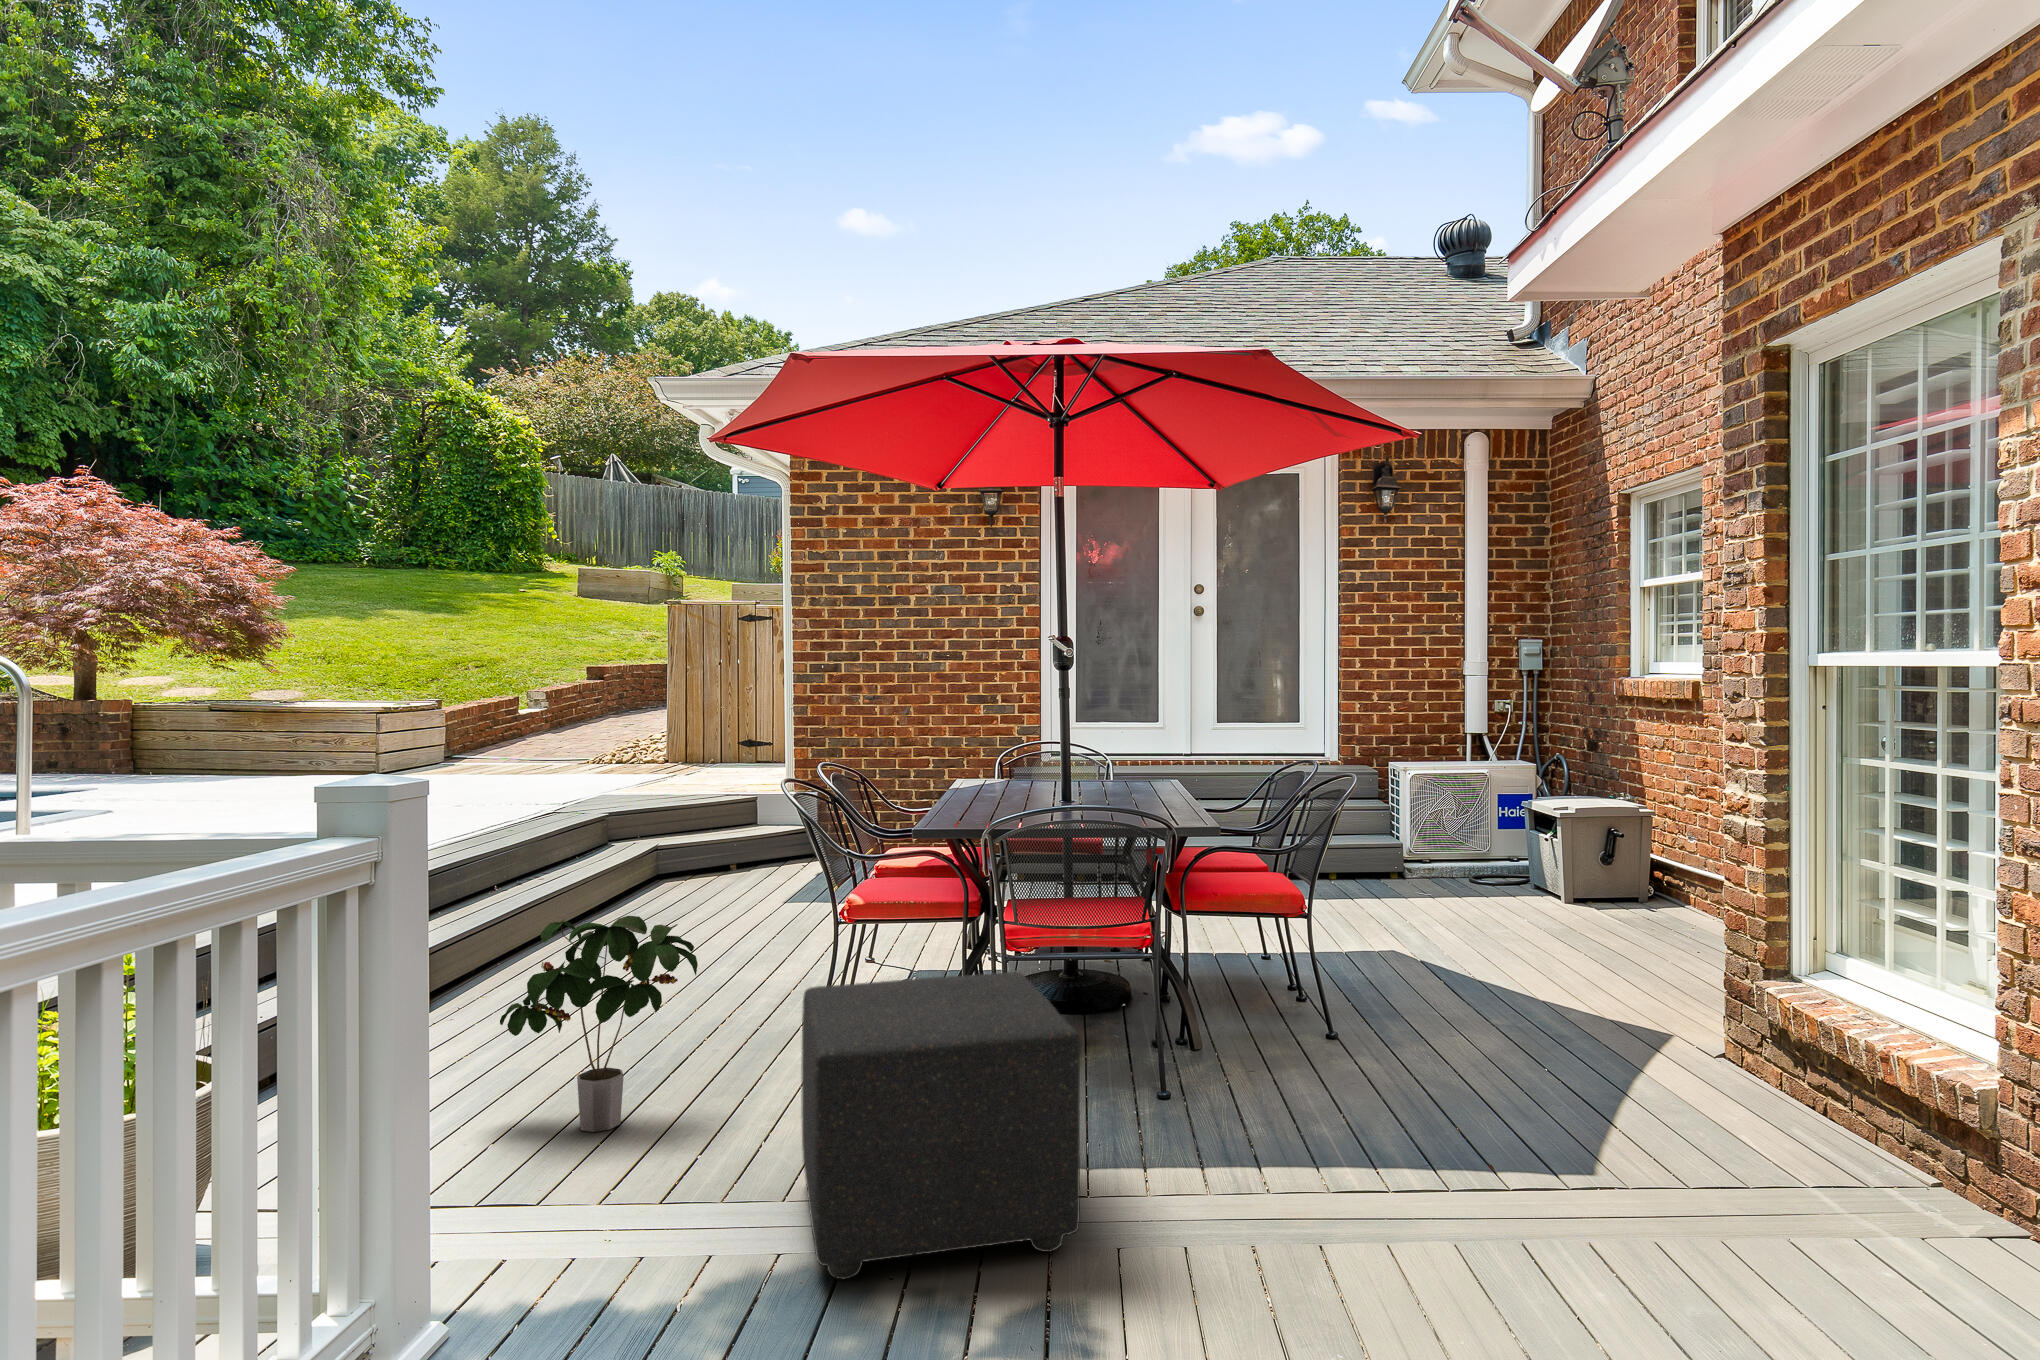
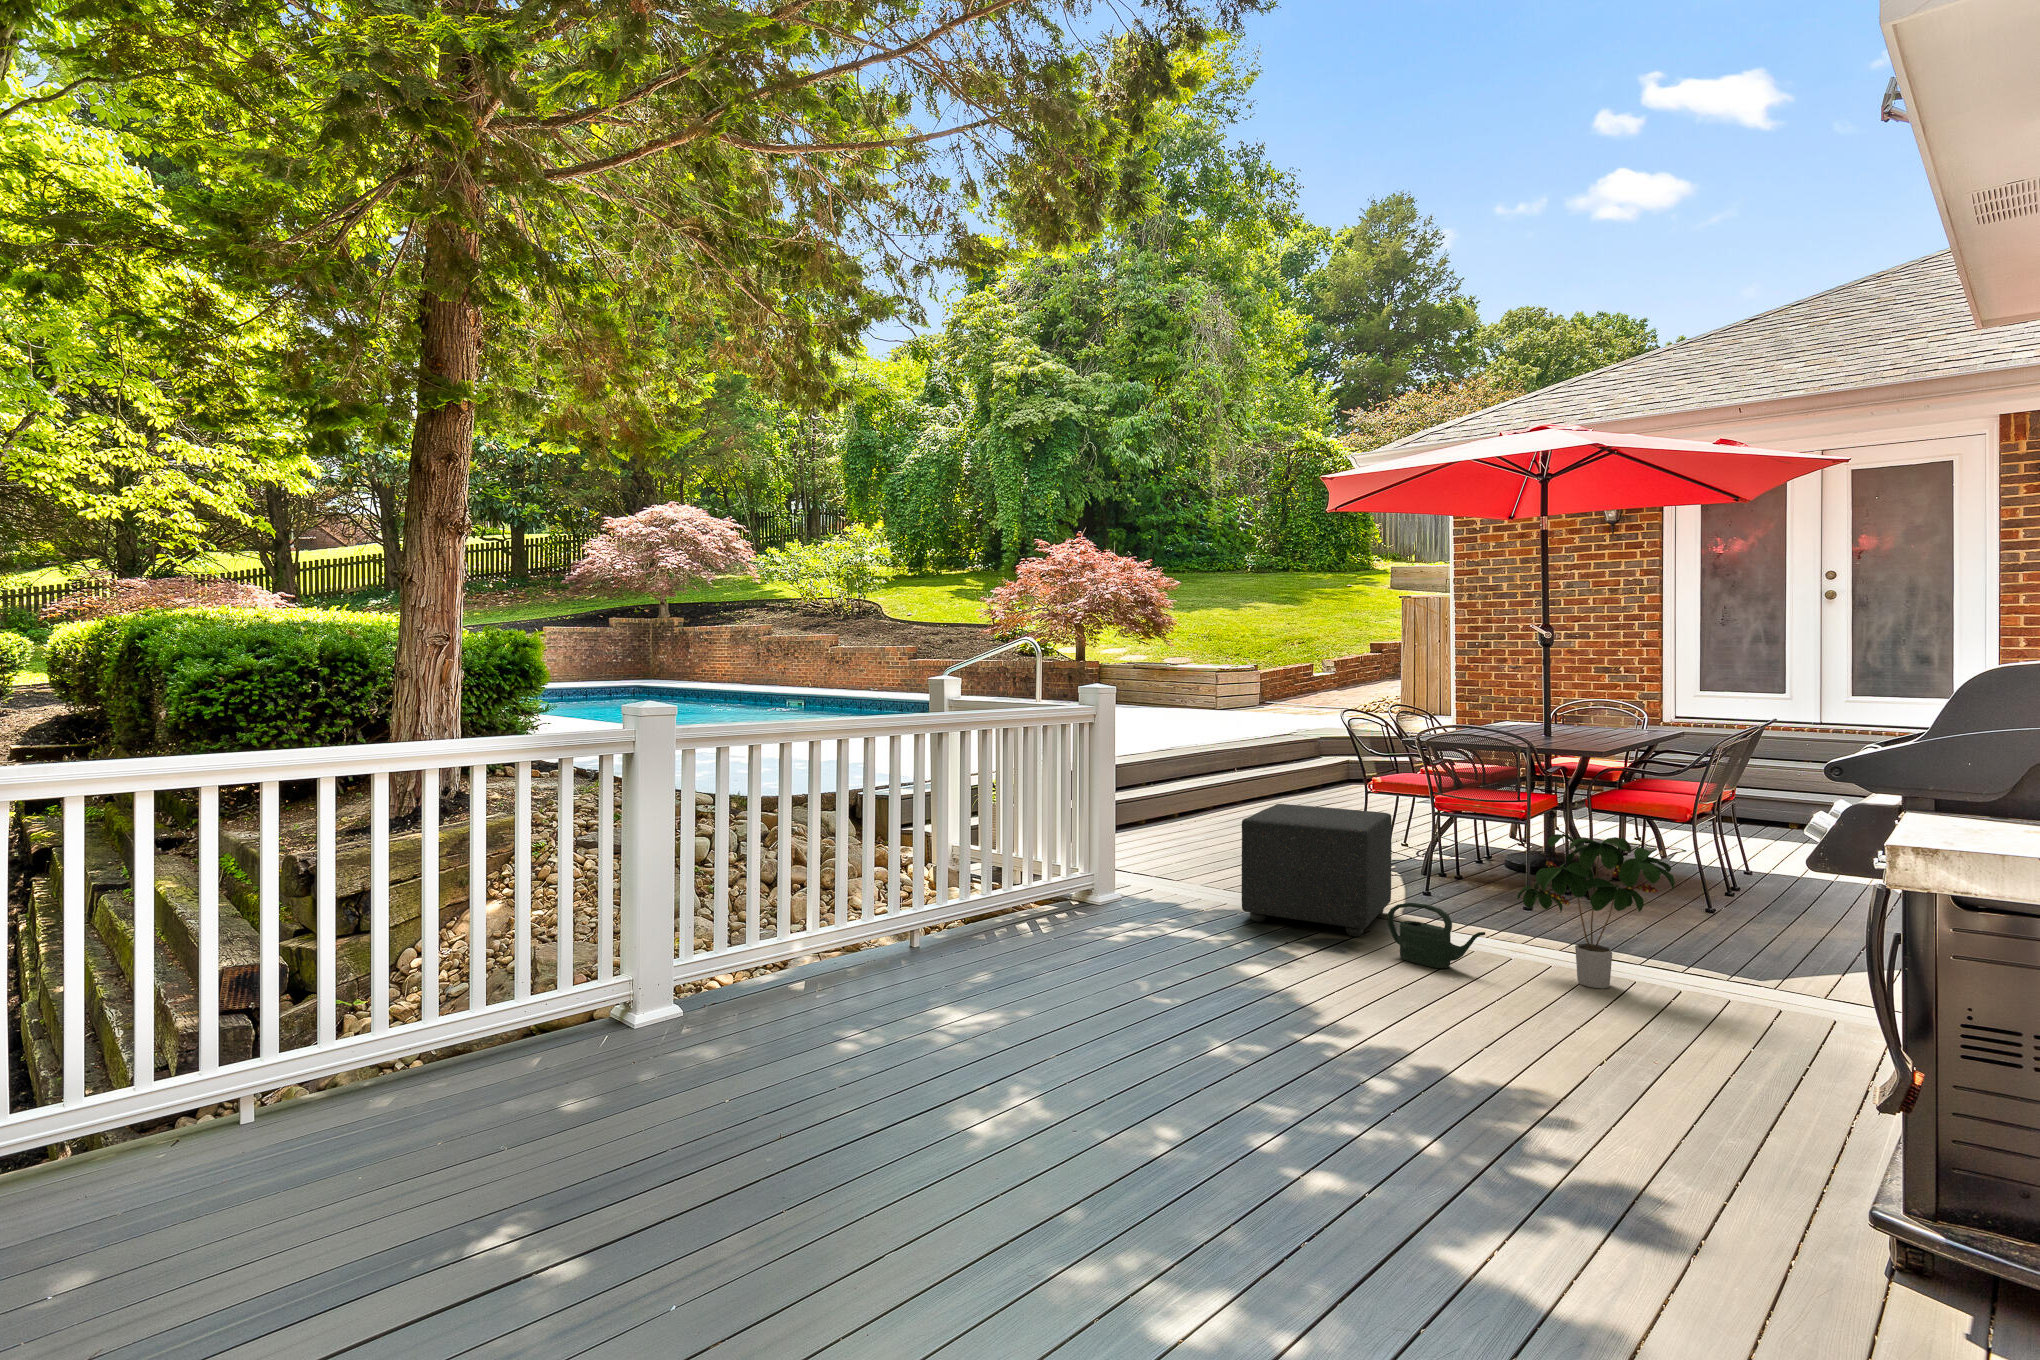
potted plant: present [500,916,698,1132] -> present [1517,834,1675,988]
watering can: none [1153,1165,1348,1292] -> present [1387,903,1485,968]

